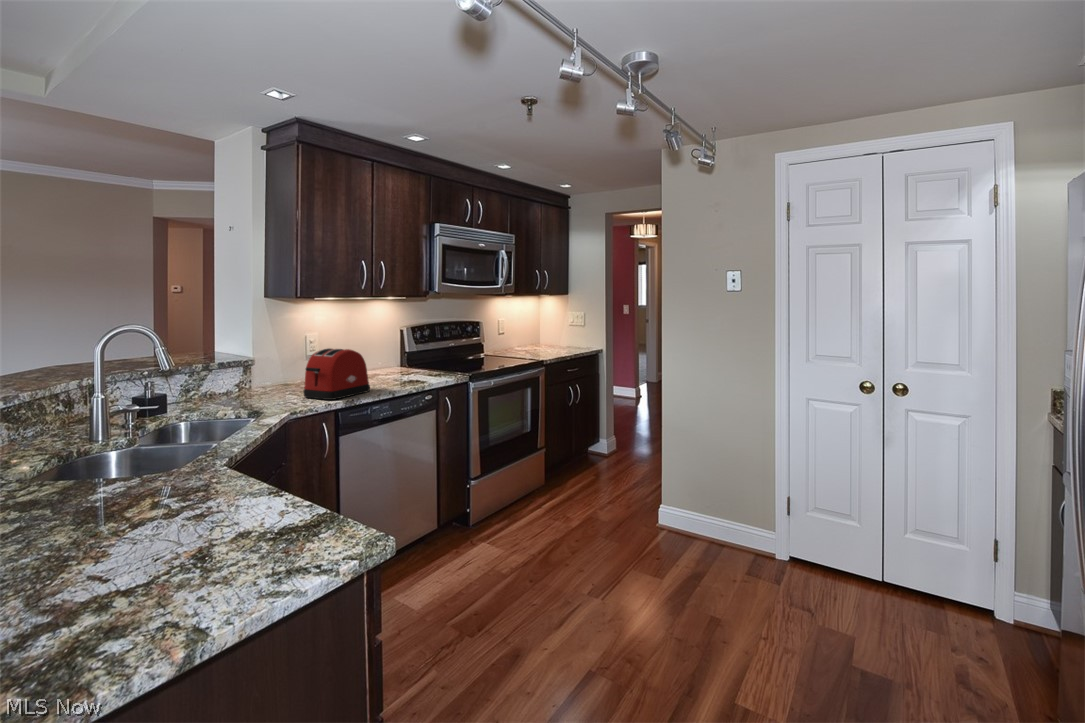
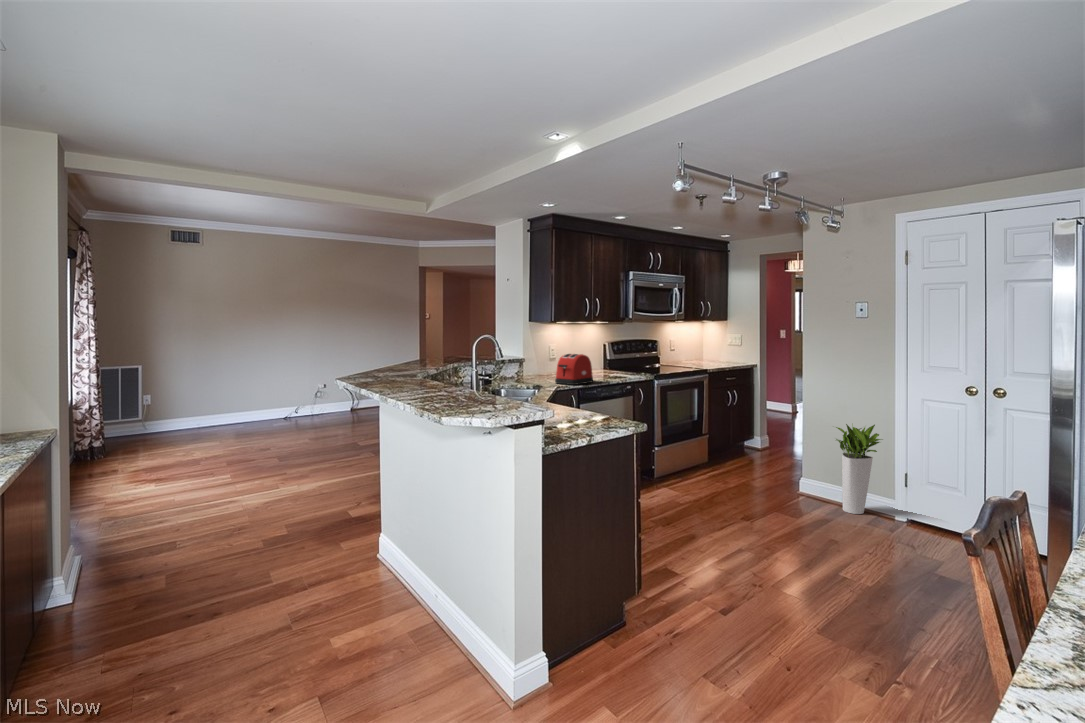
planter: none [700,435,762,555] -> present [836,424,882,514]

